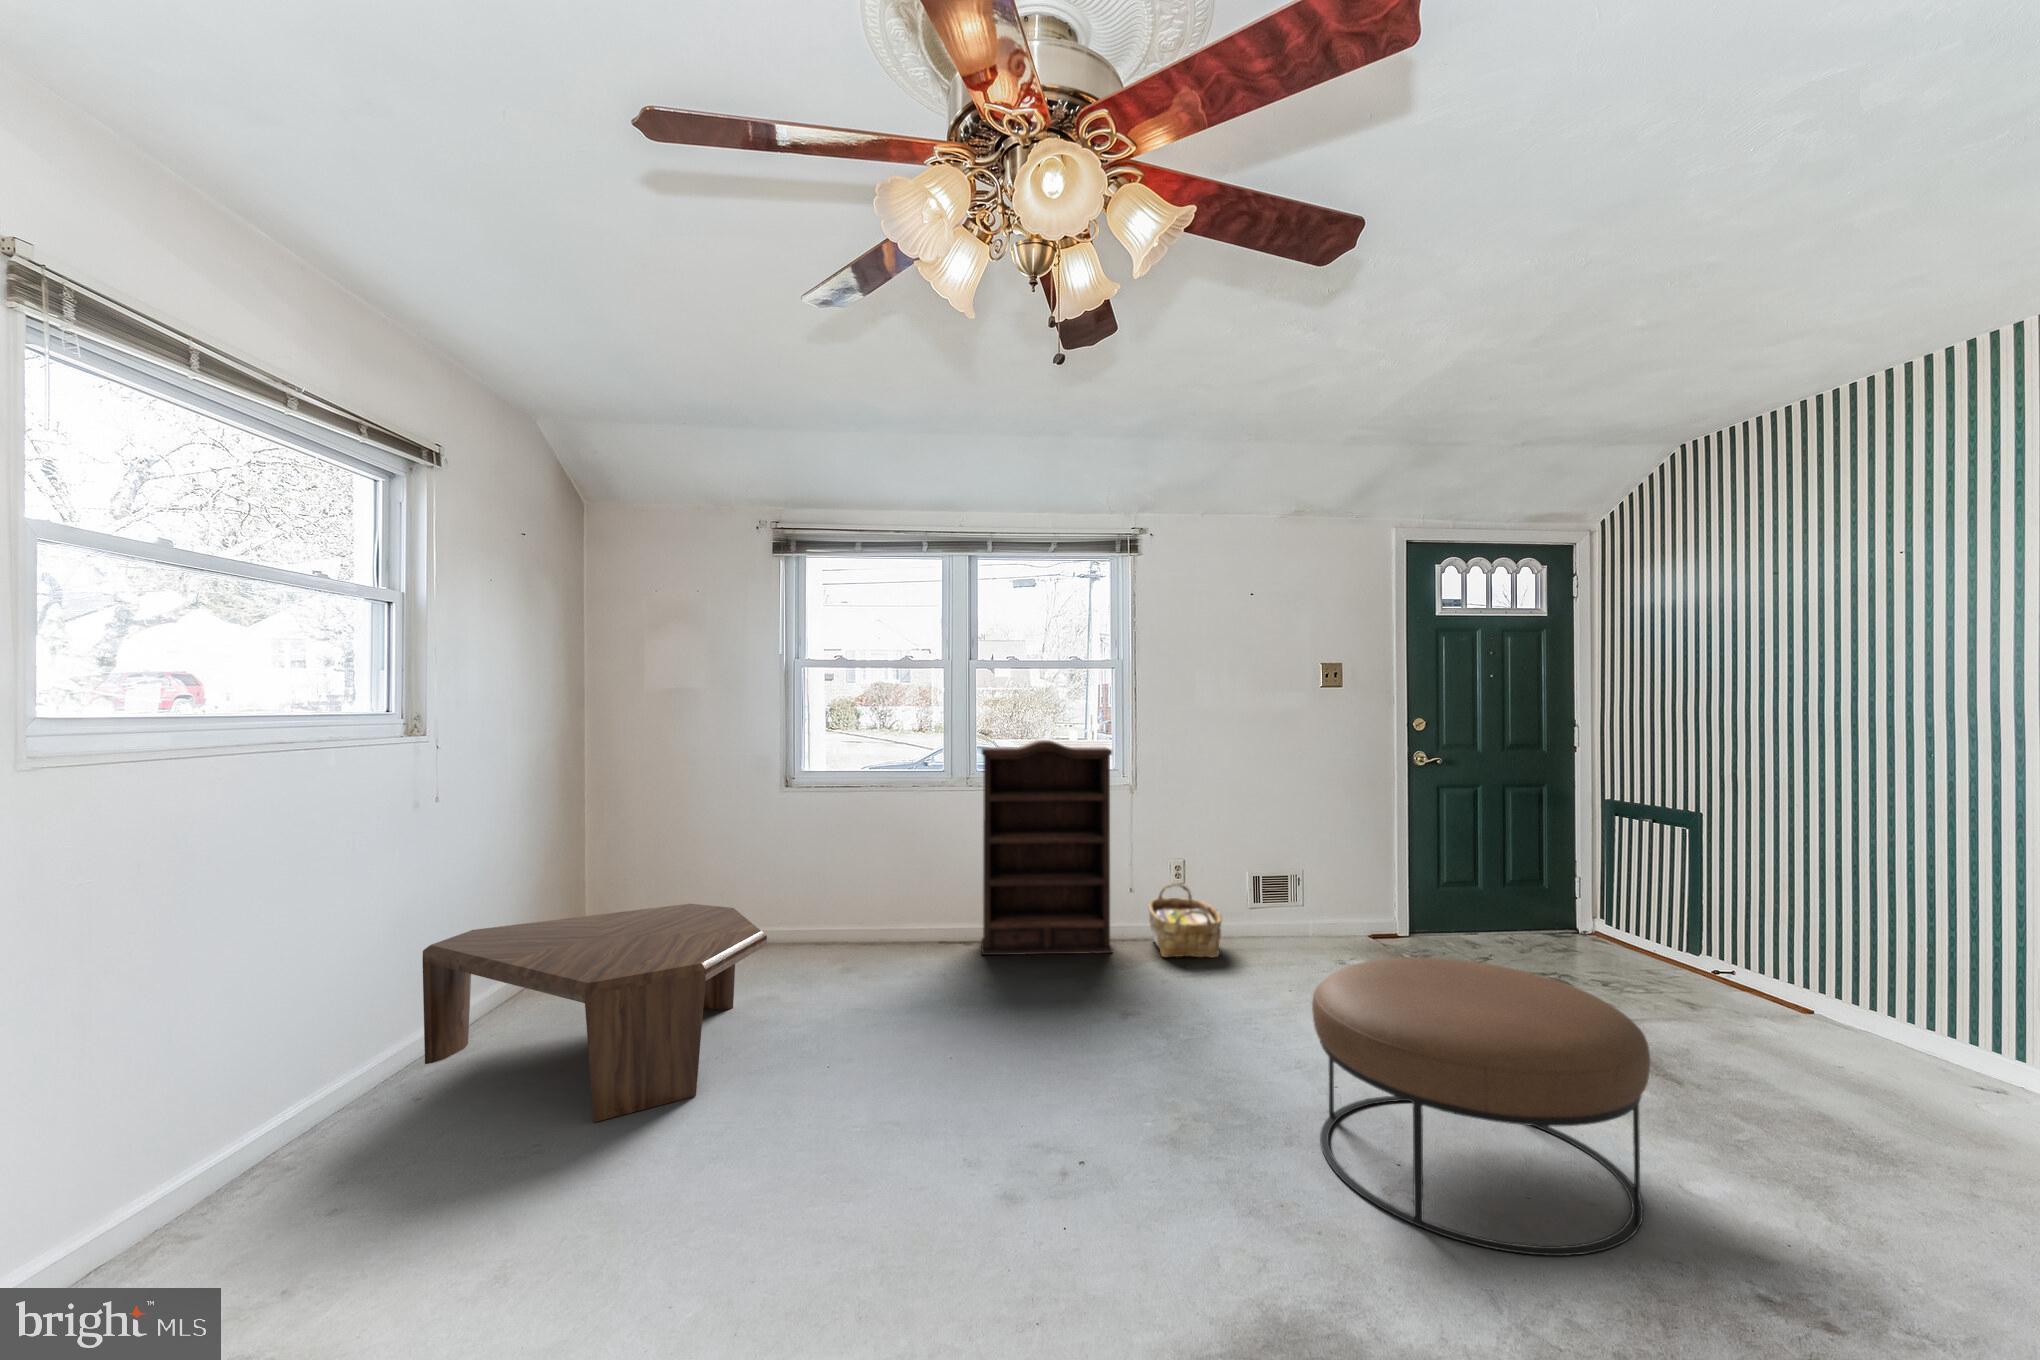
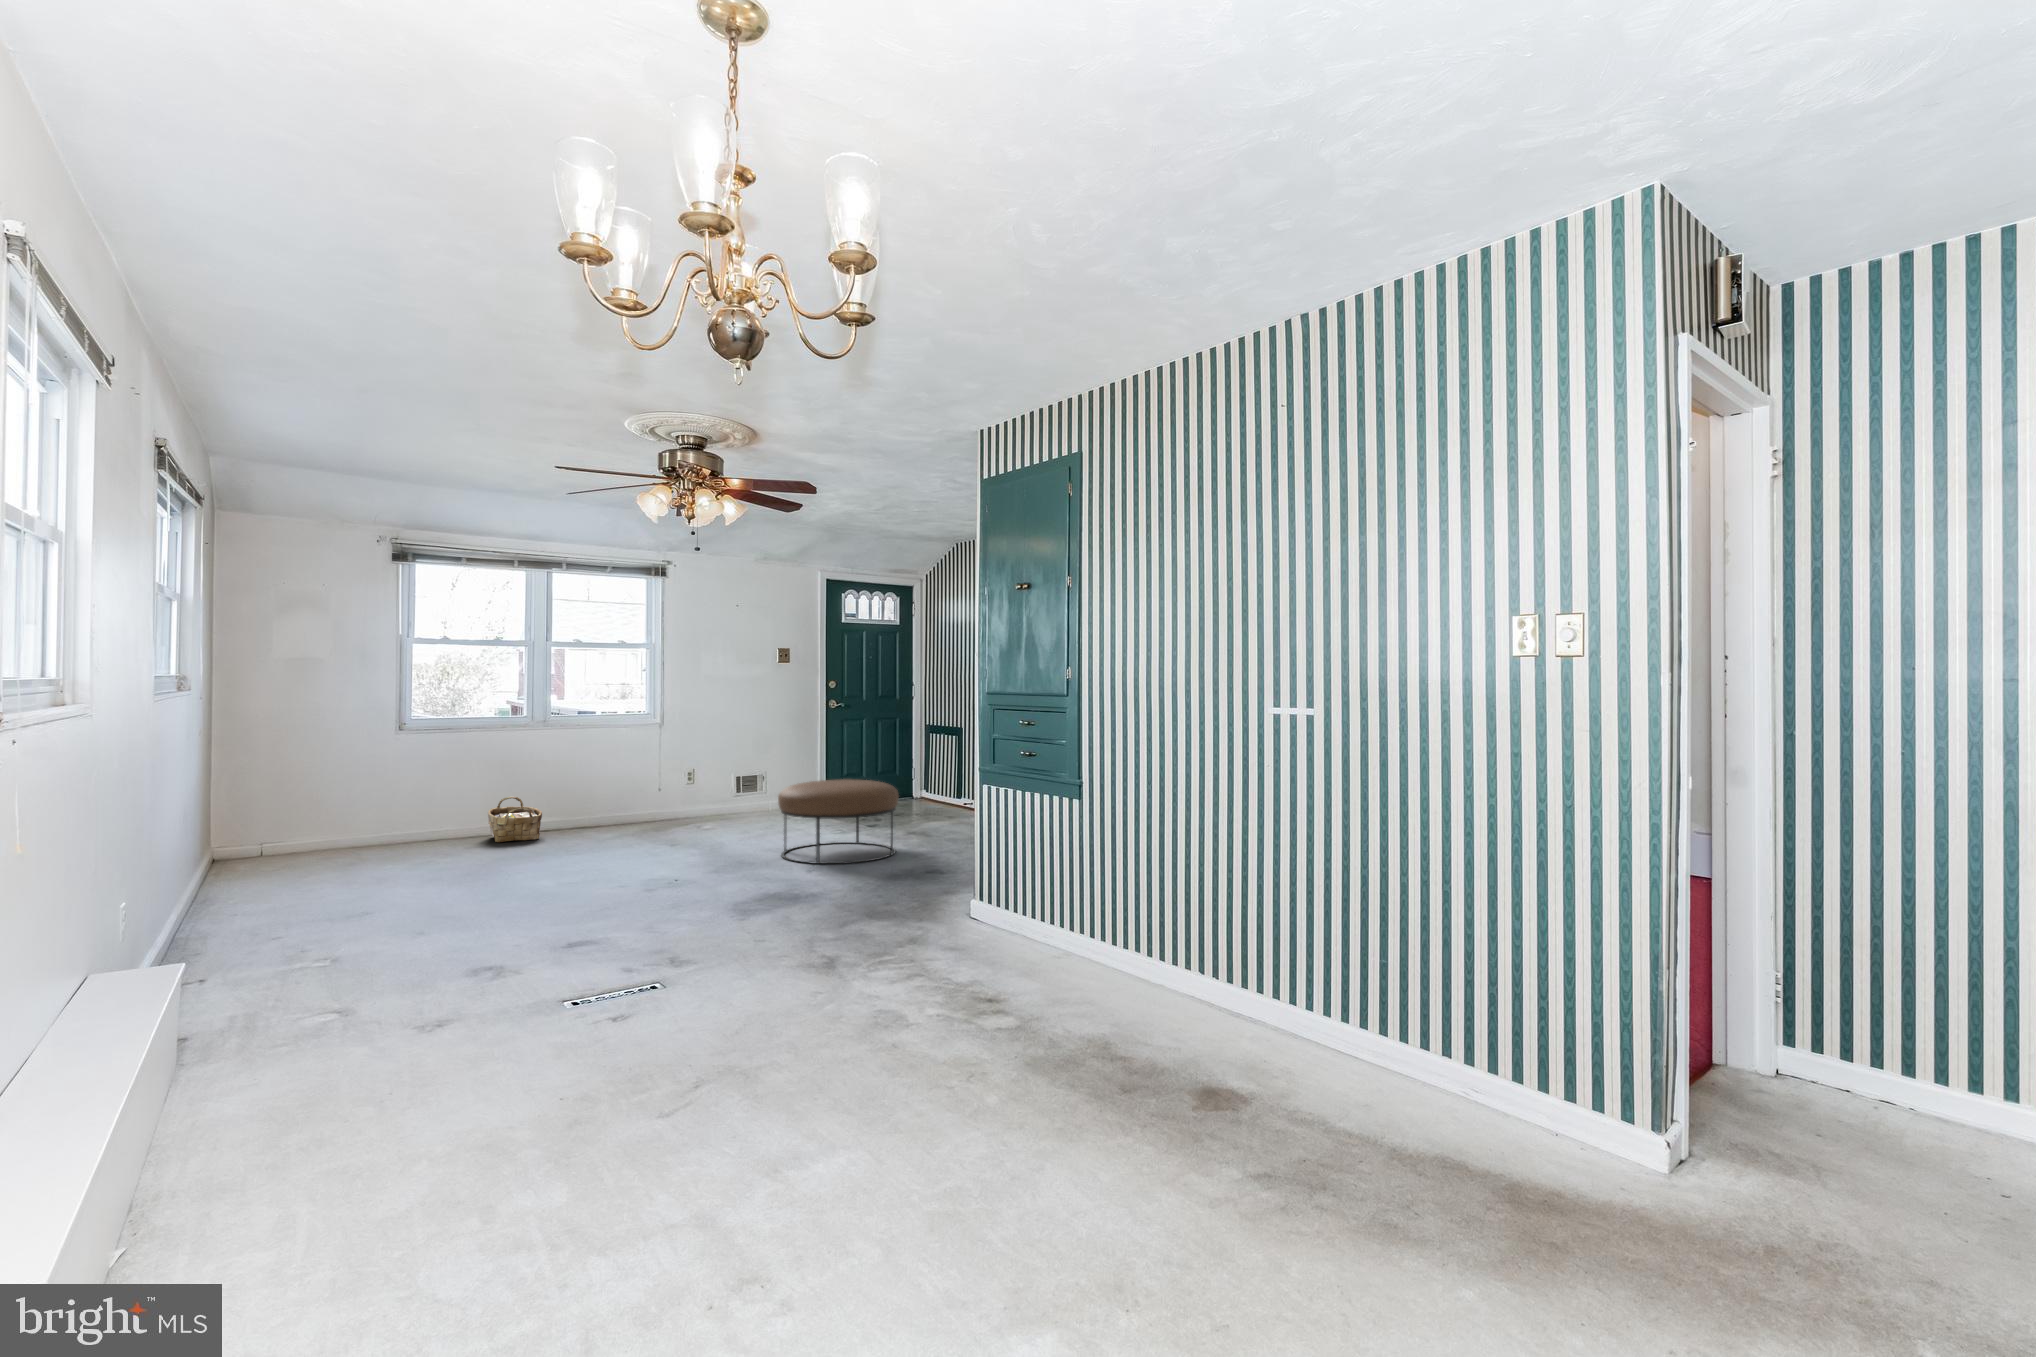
bookshelf: present [981,740,1113,955] -> none [557,696,652,834]
woven basket: present [1149,884,1222,958] -> present [488,796,542,843]
coffee table: present [423,904,767,1122] -> none [220,800,462,899]

